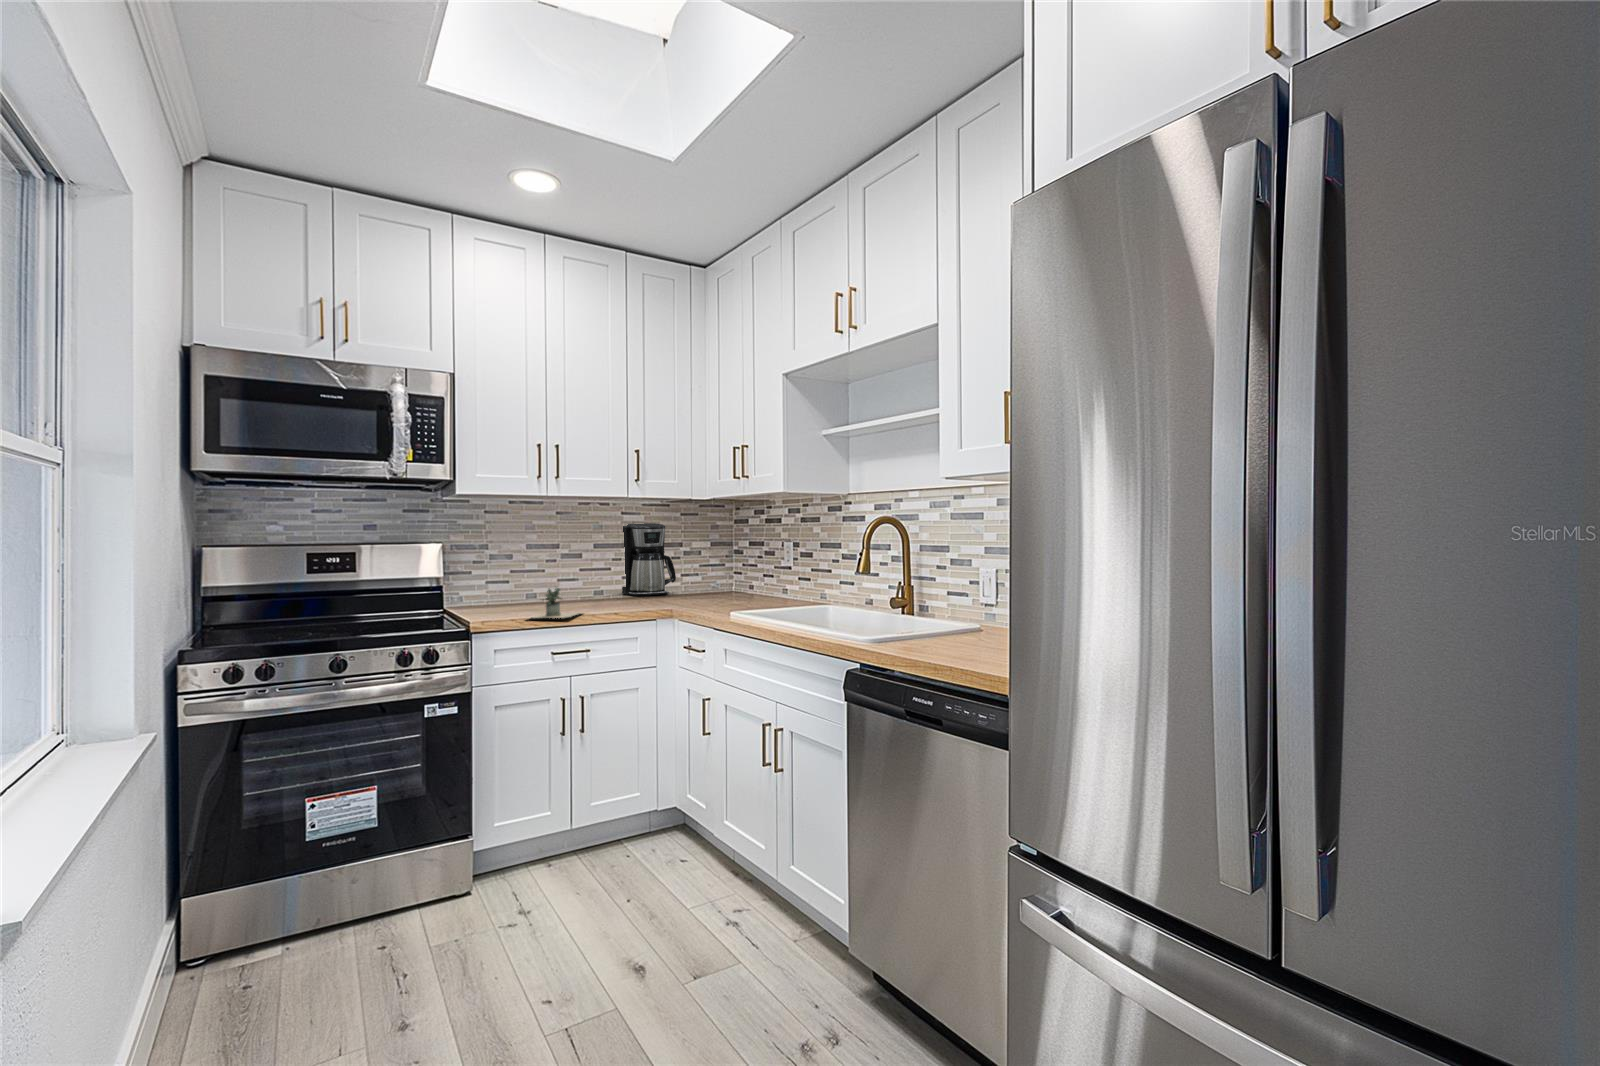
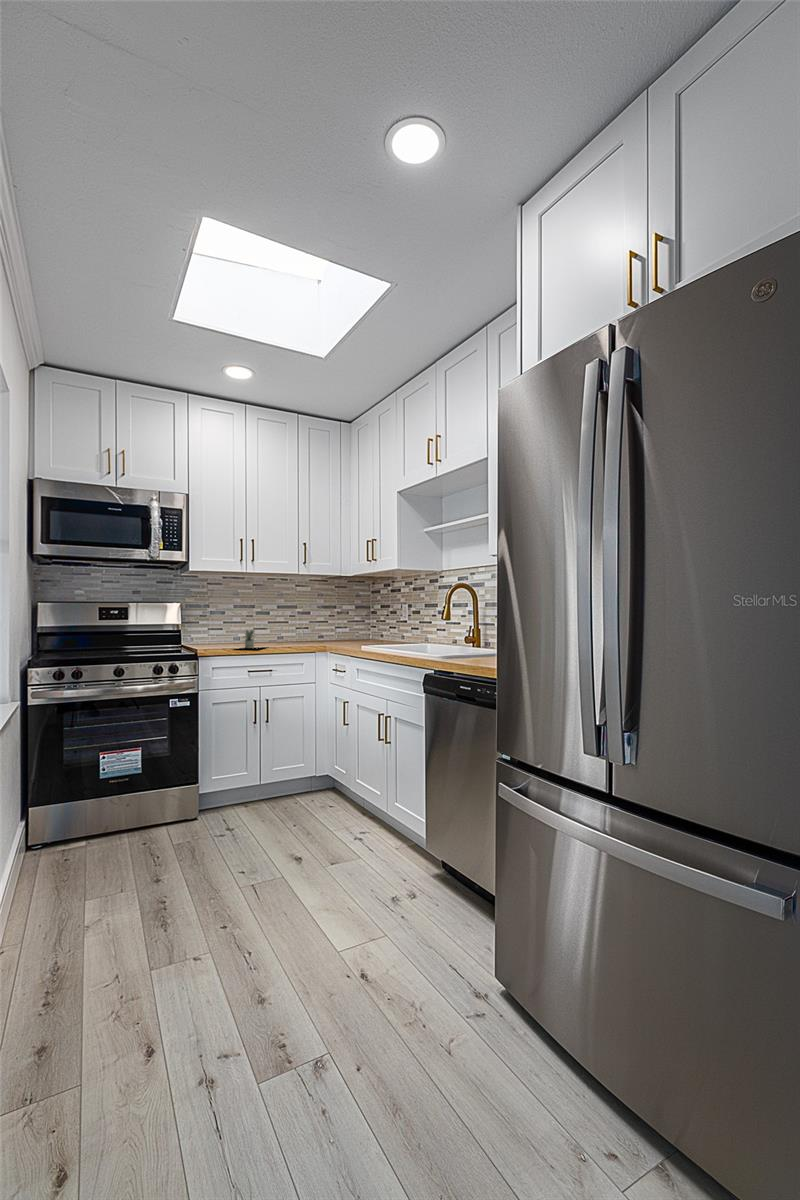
coffee maker: present [622,523,676,596] -> none [295,592,332,640]

